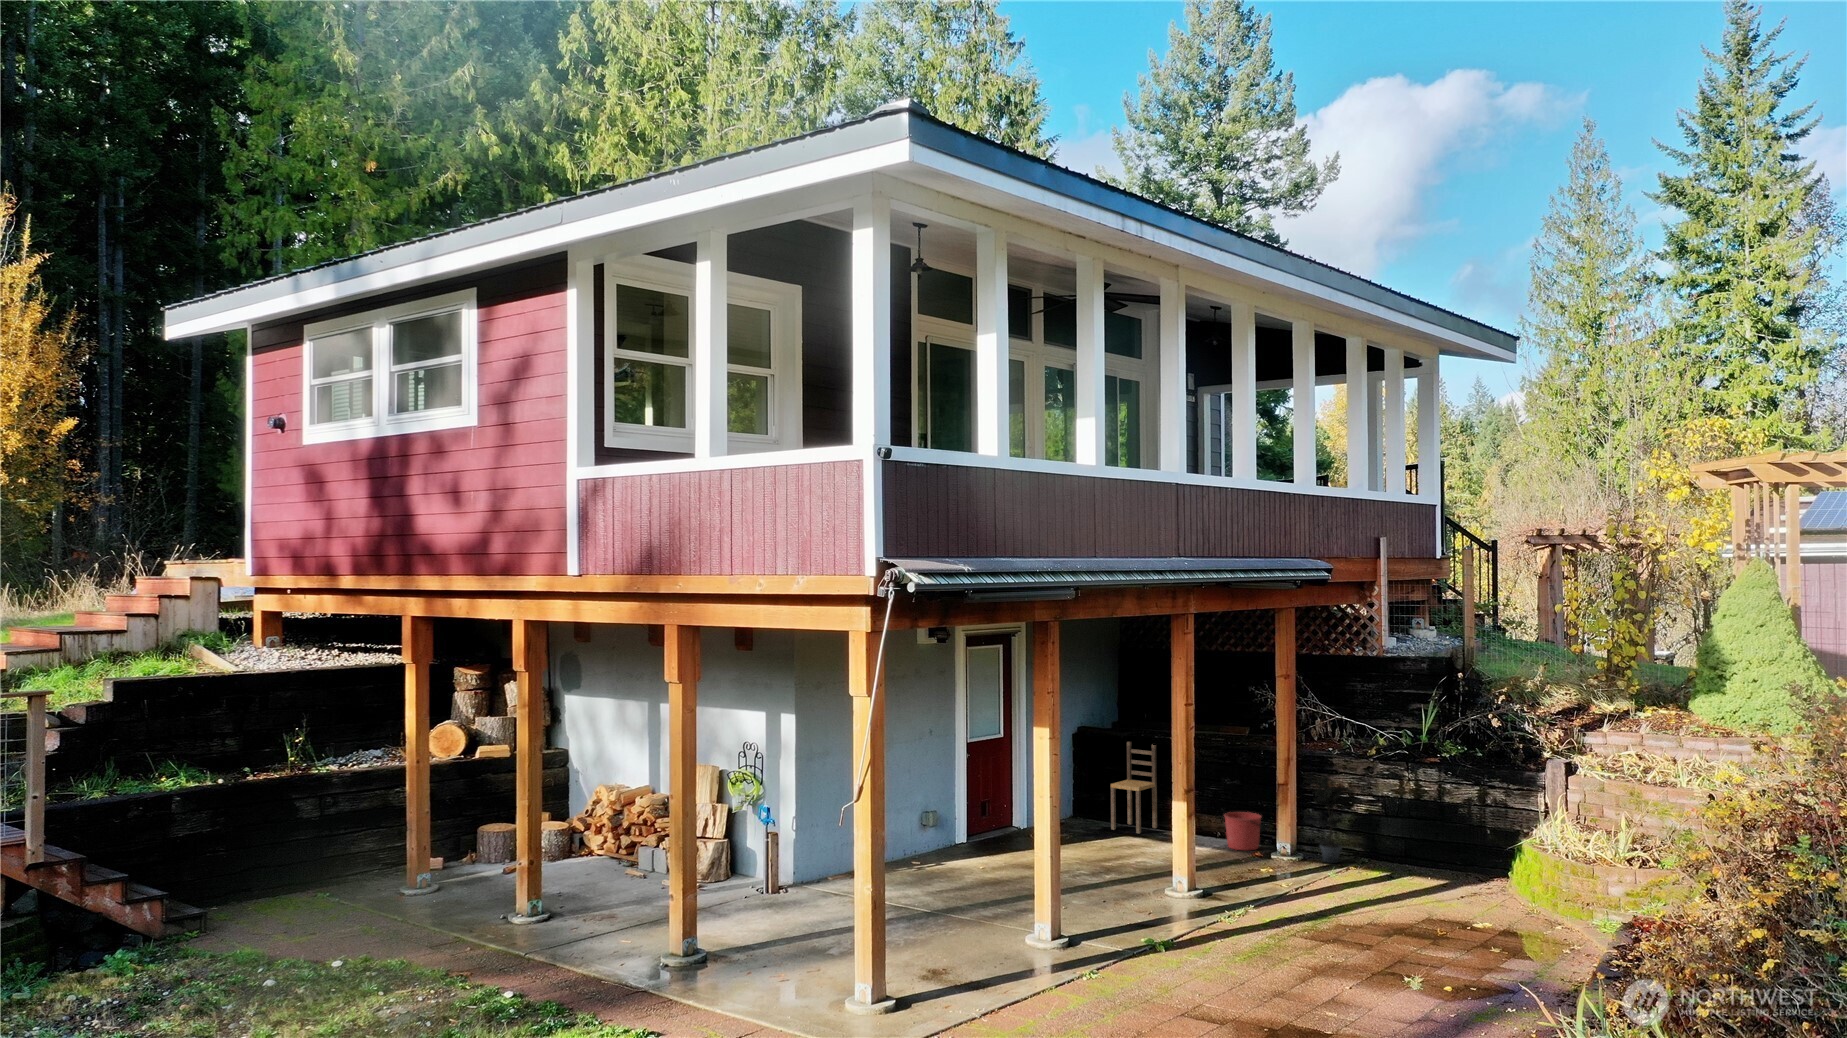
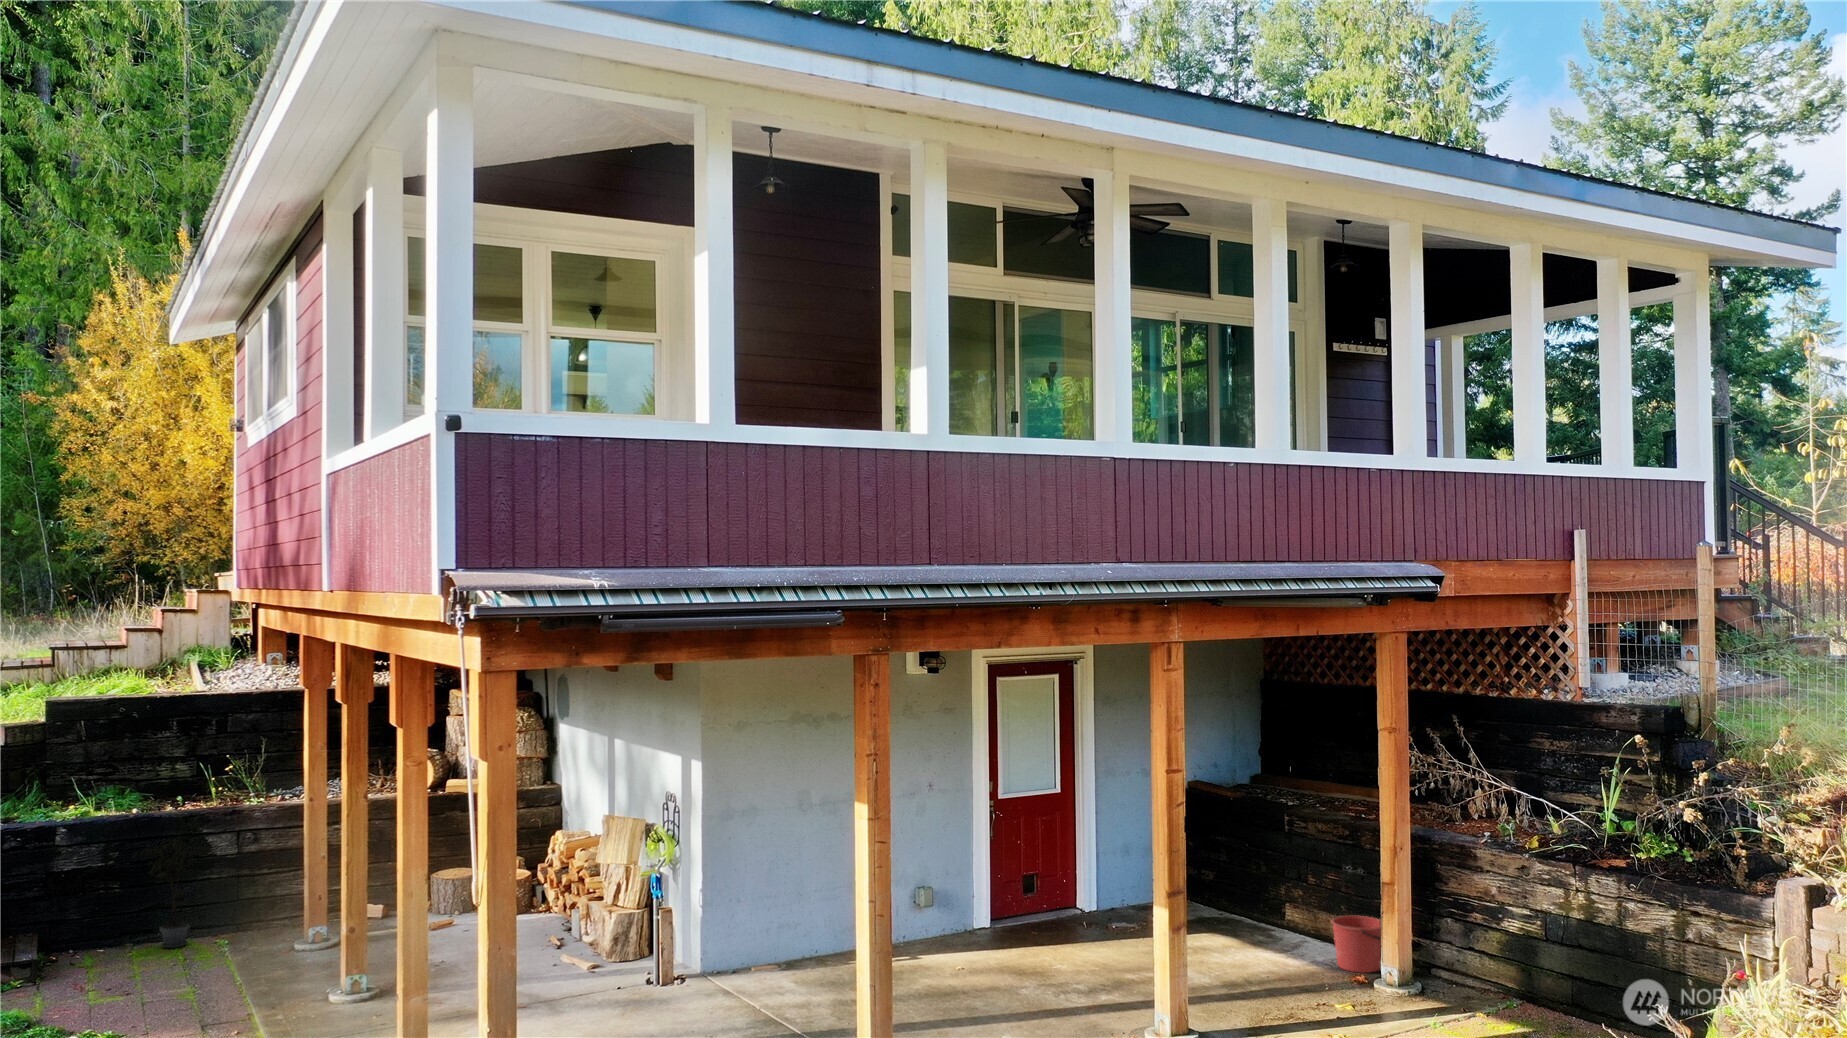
chair: present [1111,742,1157,834] -> none [1205,807,1273,934]
potted plant: present [1303,777,1354,863] -> present [133,840,212,948]

